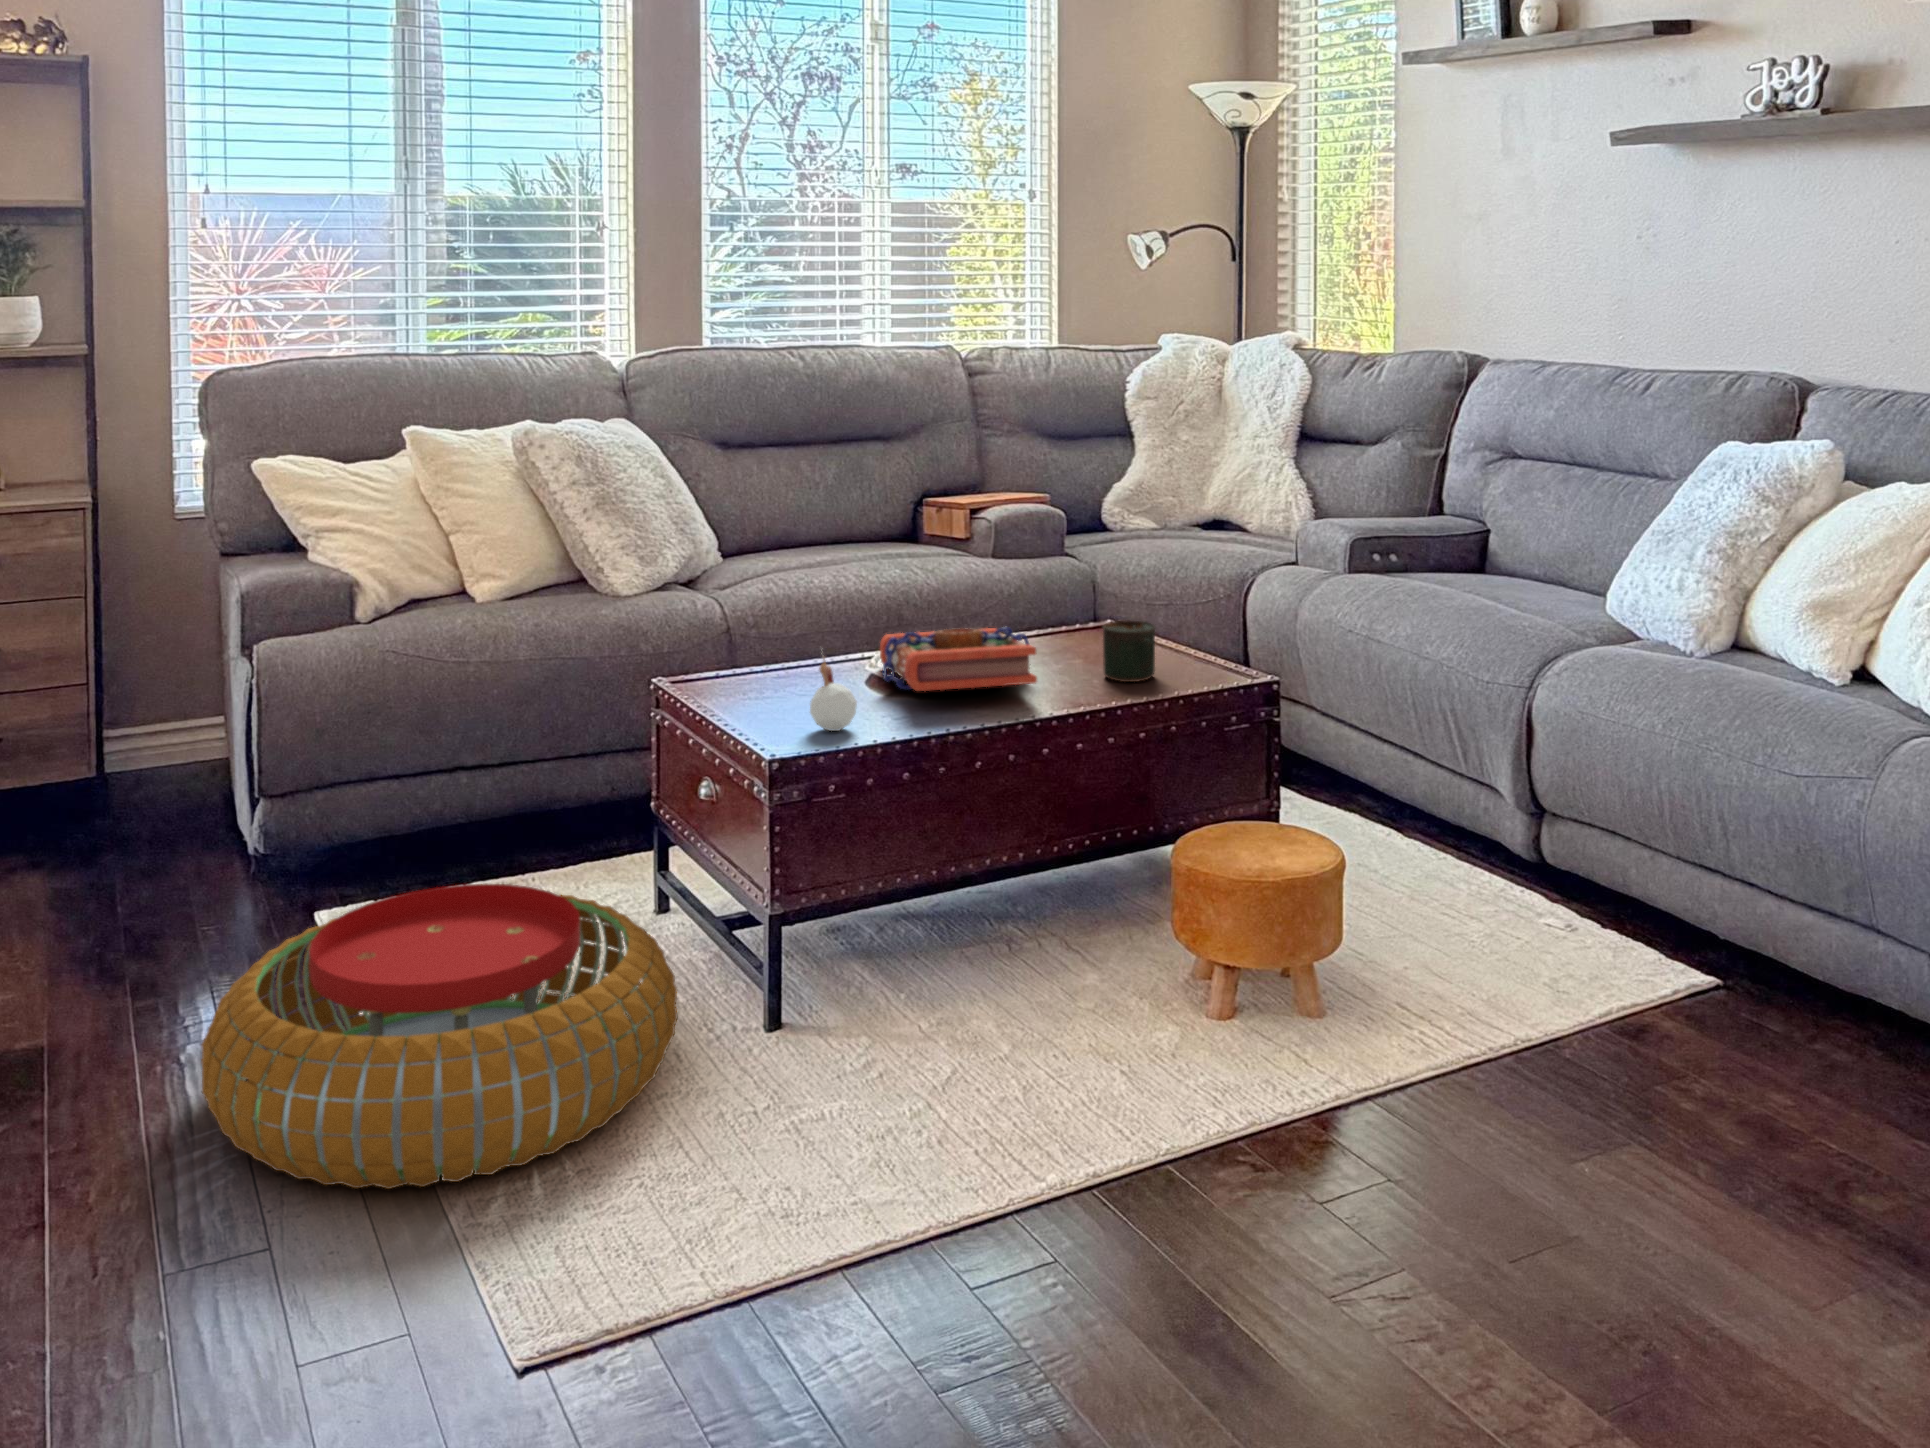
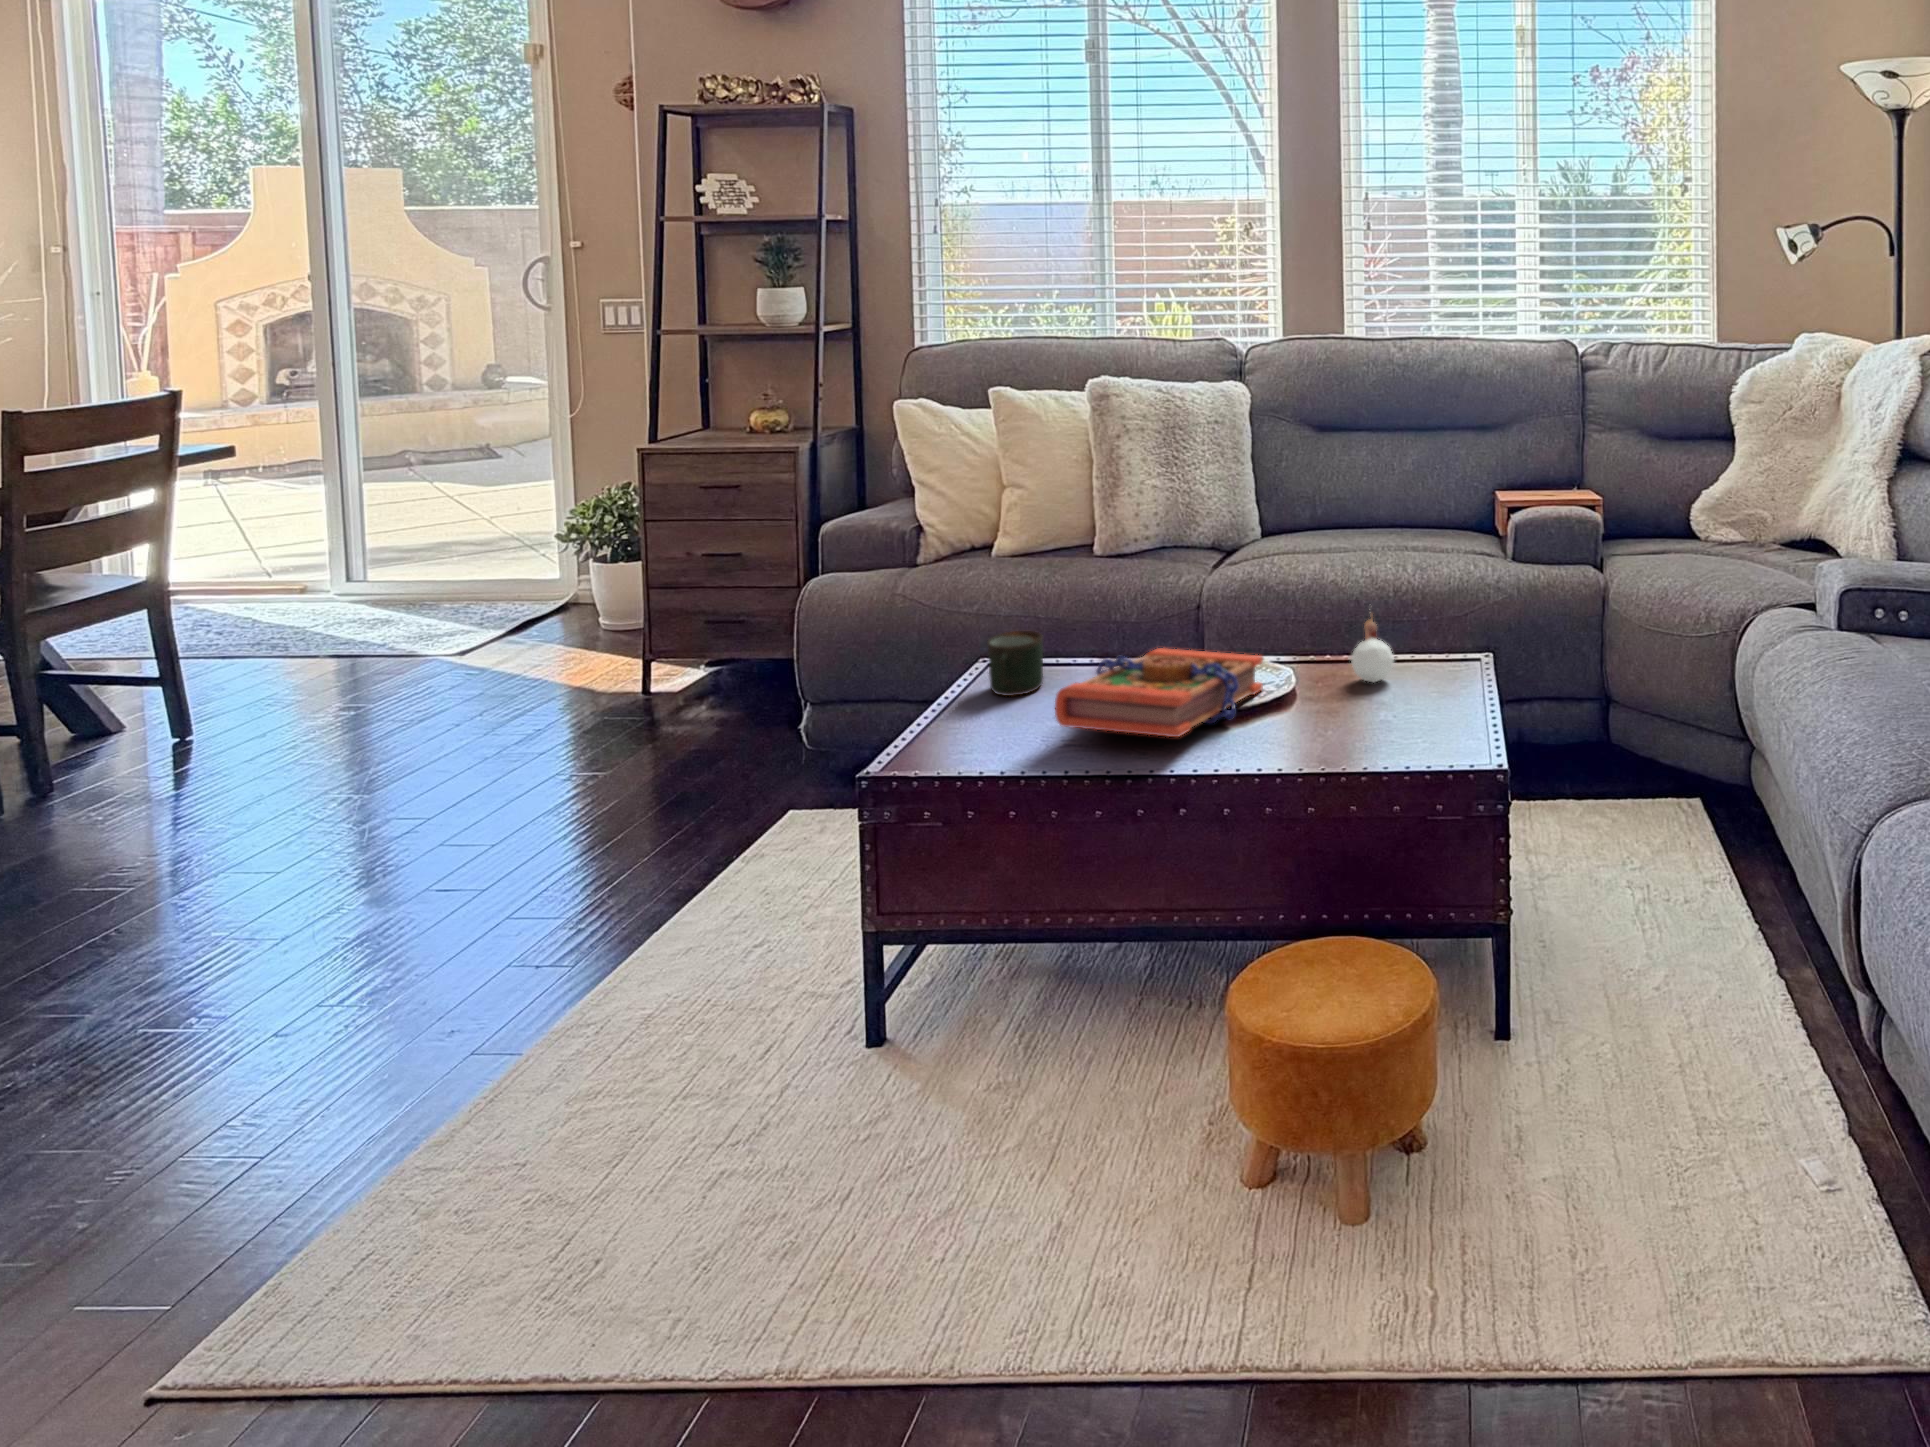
mug: present [1103,620,1155,682] -> present [987,631,1043,696]
candle: present [810,657,857,731] -> present [1352,609,1394,682]
pouf: present [201,884,677,1189] -> none [306,840,799,1154]

